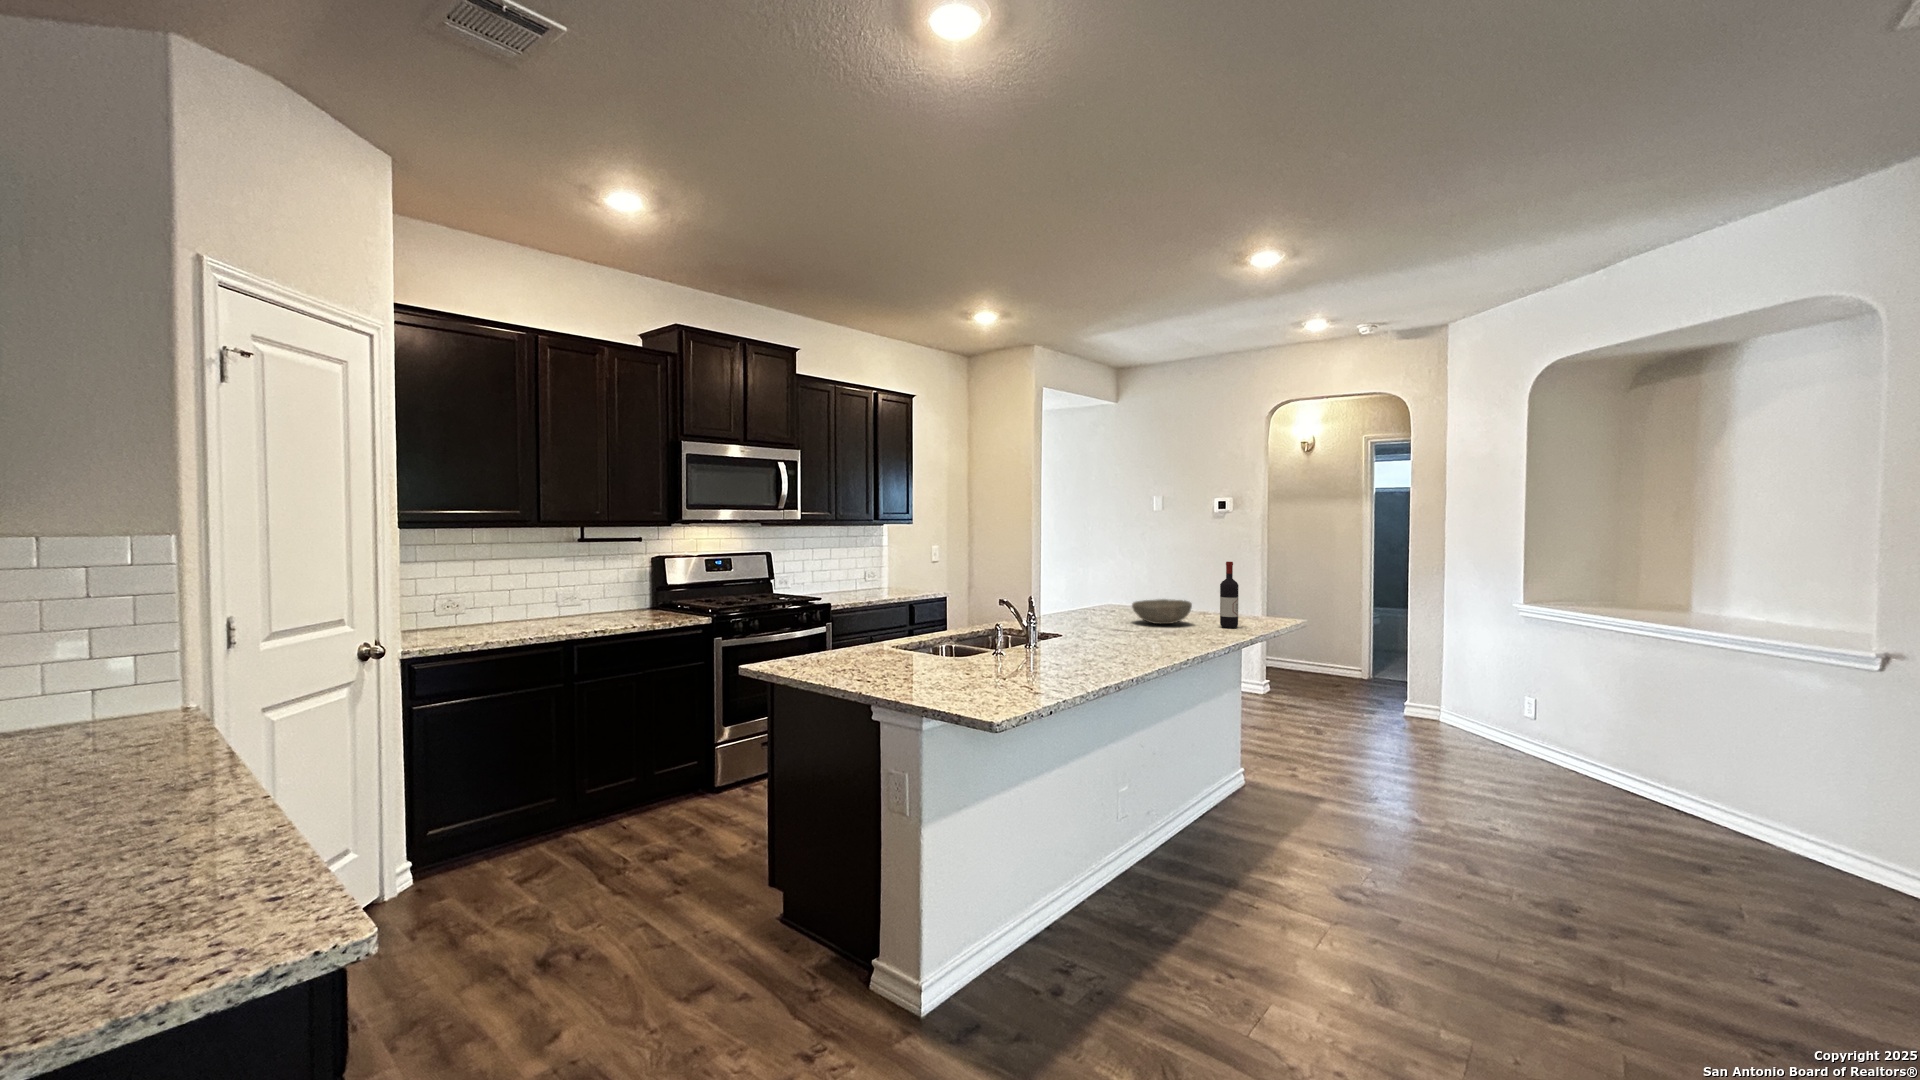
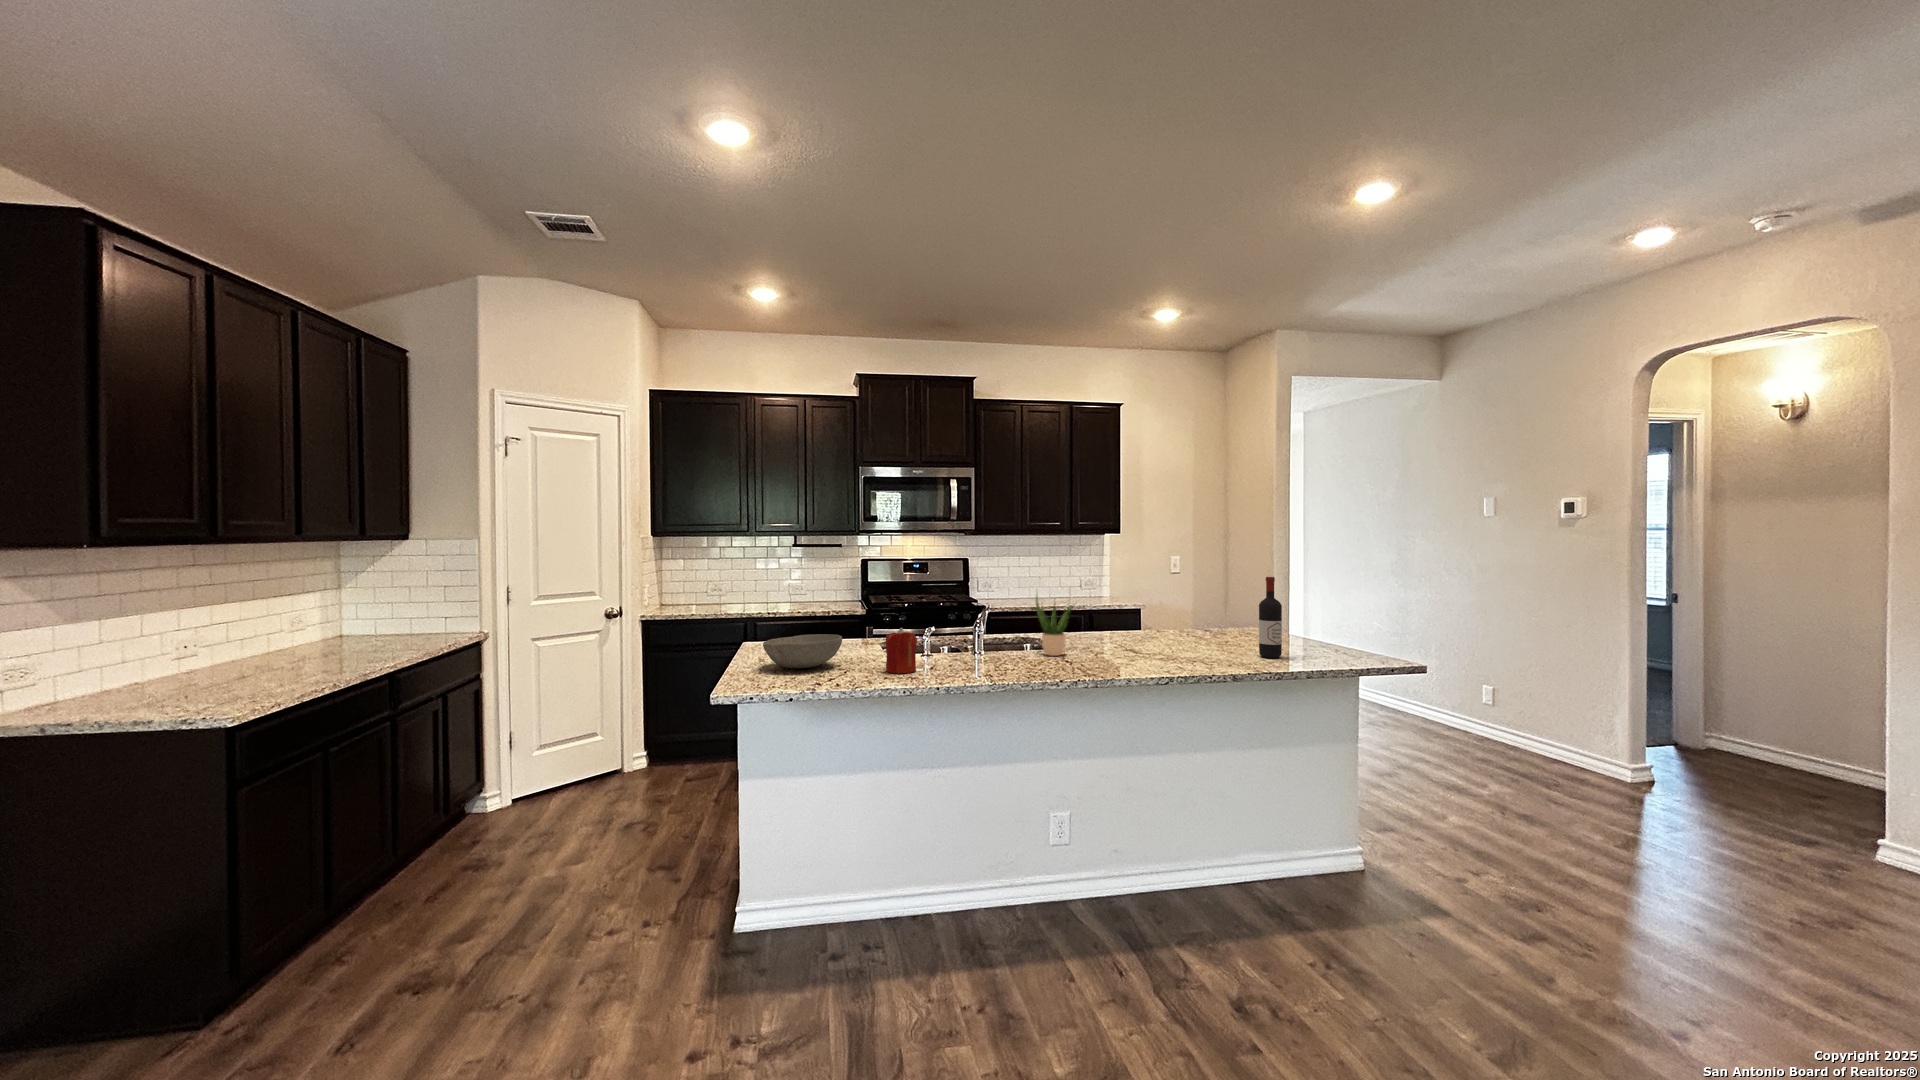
potted plant: none [1077,579,1123,643] -> present [1036,596,1074,656]
bowl: present [1132,599,1192,624] -> present [763,634,842,668]
candle: none [1048,625,1080,674] -> present [886,628,917,674]

